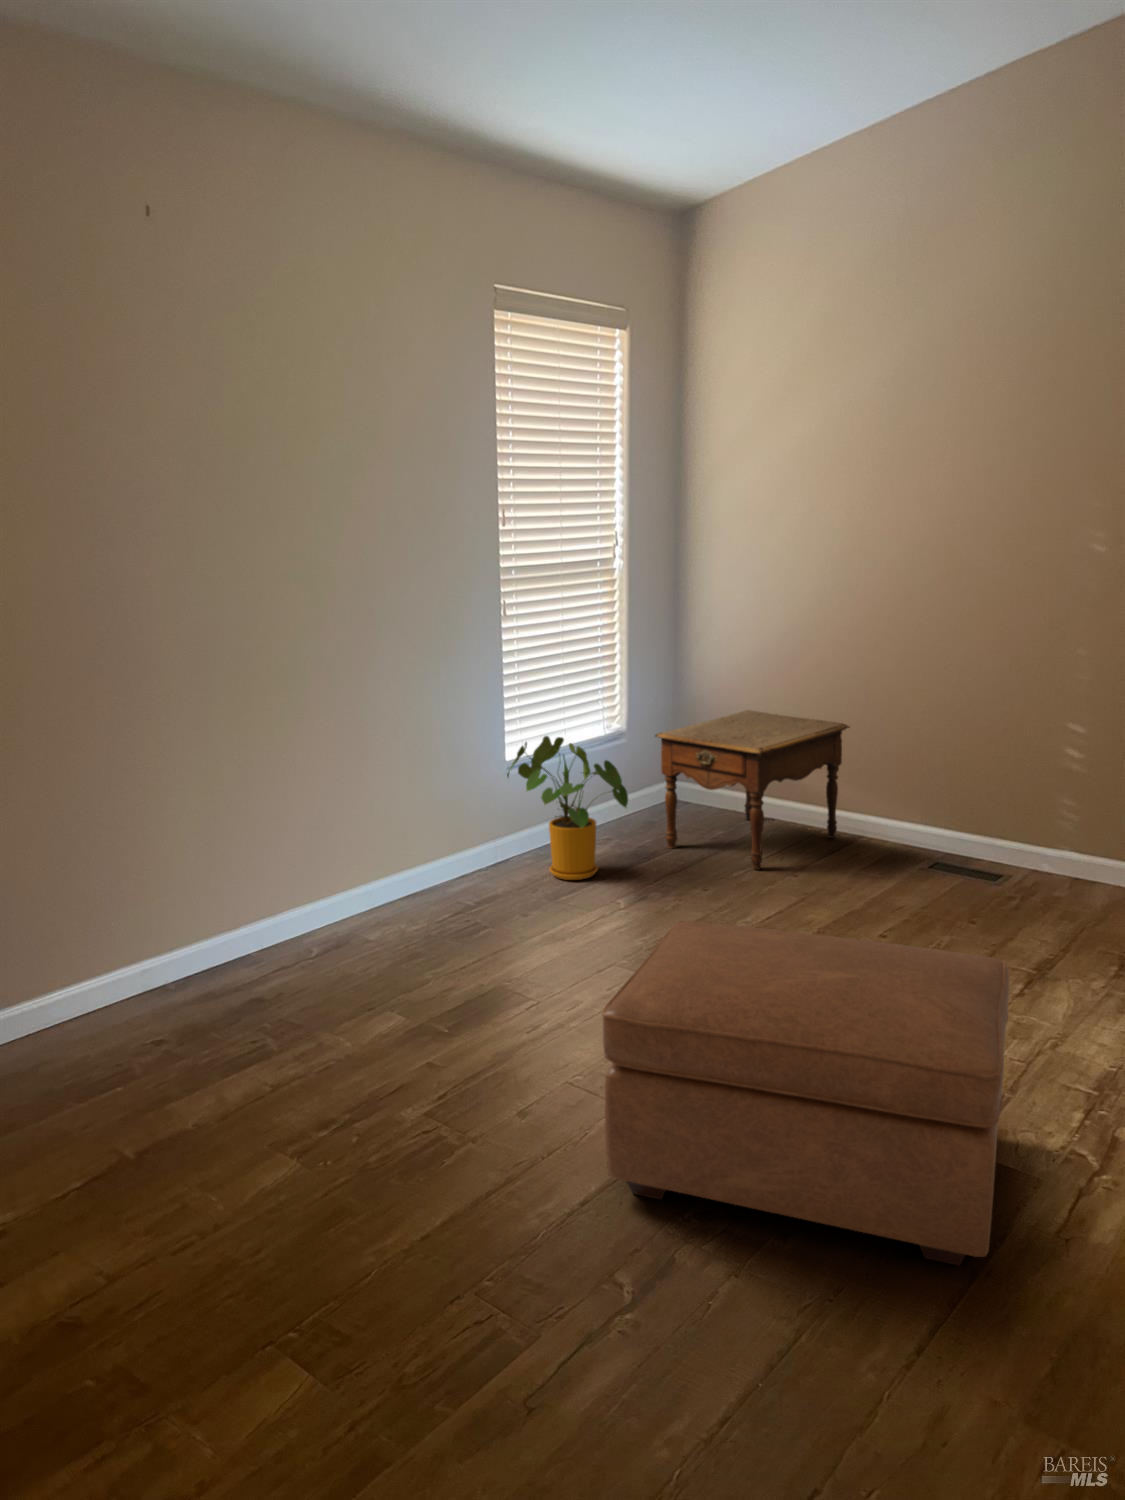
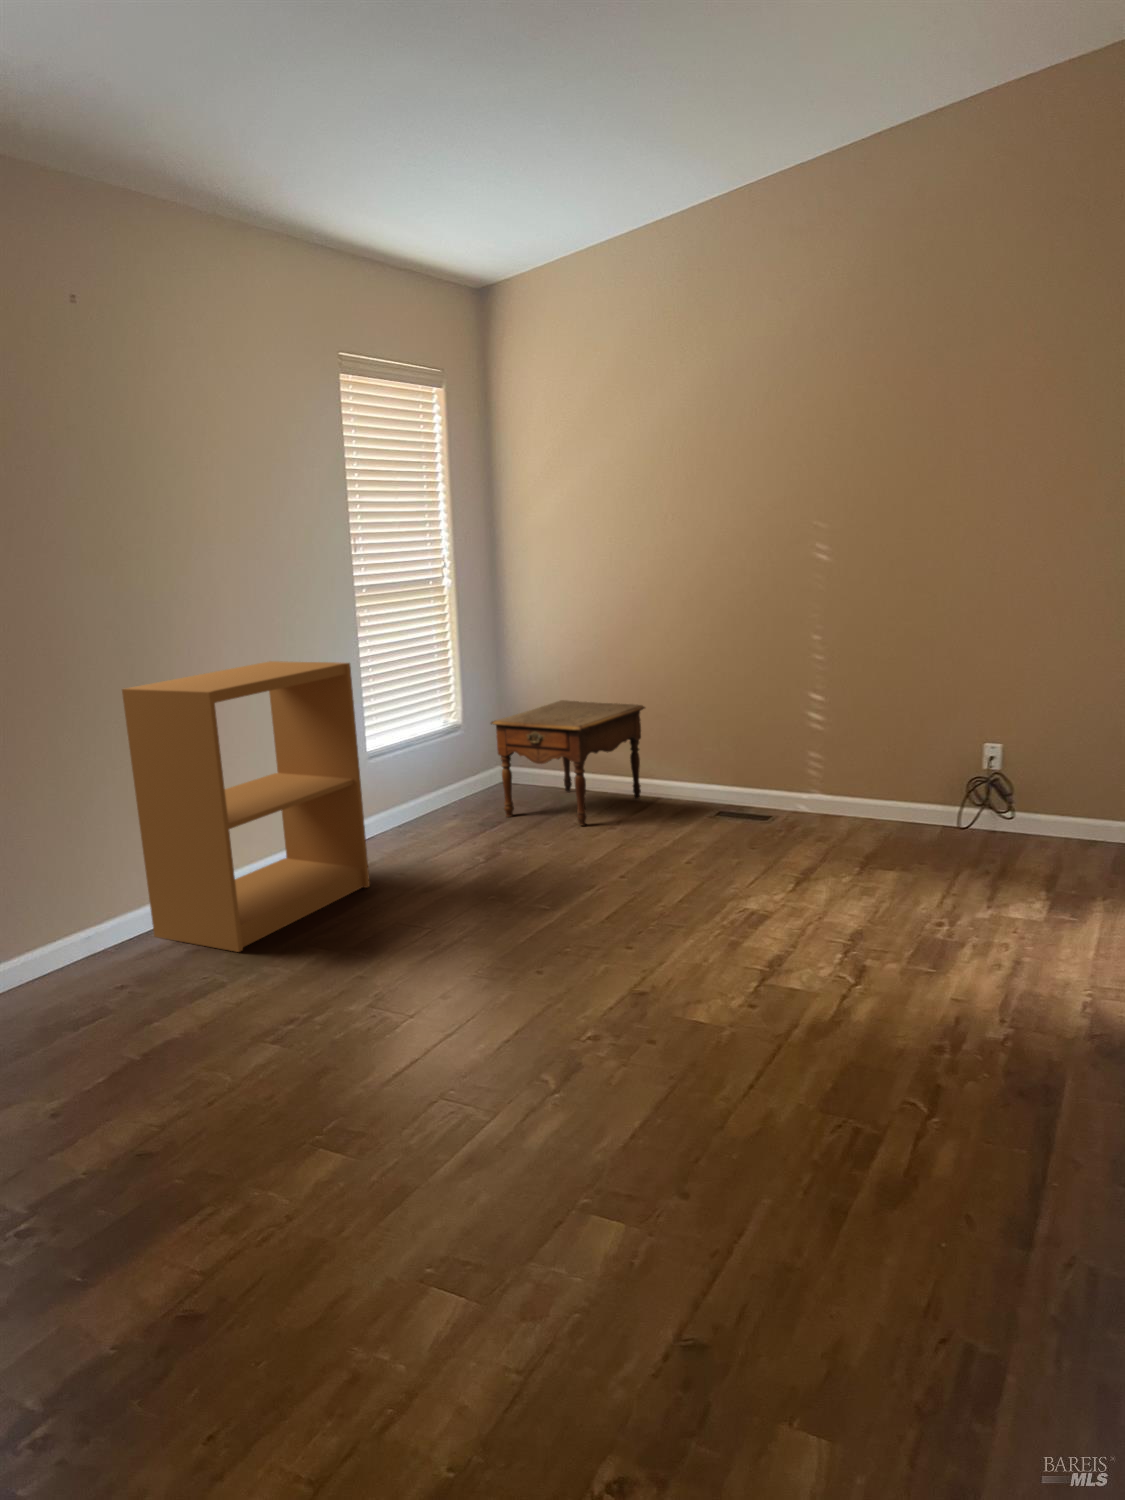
bookshelf: none [195,654,483,1007] -> present [122,661,370,952]
house plant: present [507,736,628,880] -> none [372,728,478,846]
ottoman: present [602,921,1009,1265] -> none [512,838,792,1044]

